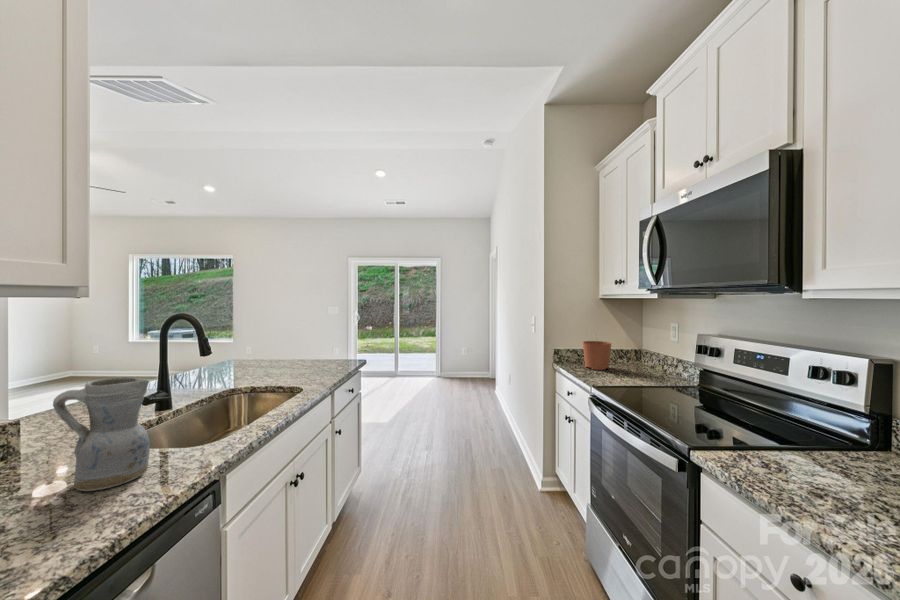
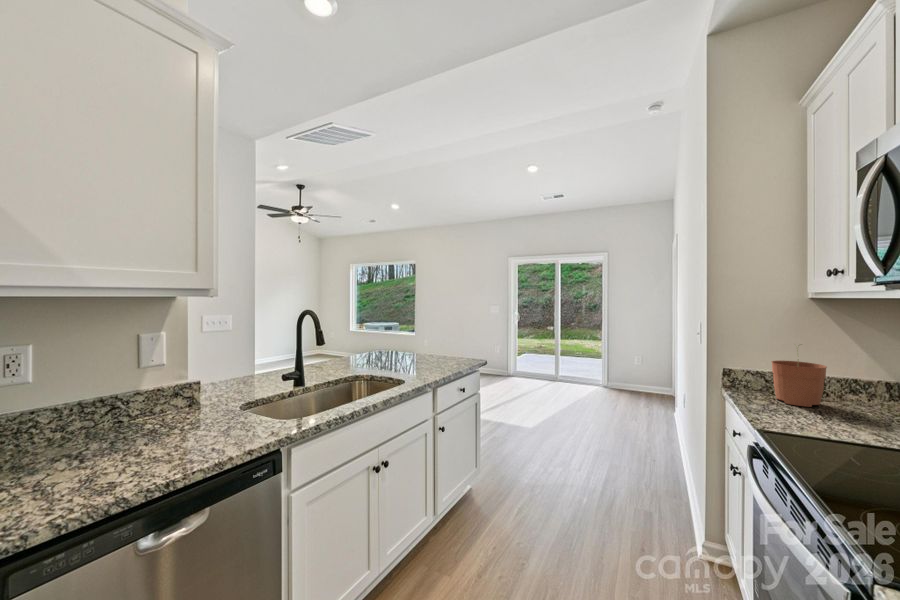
ceramic pitcher: present [53,377,150,491] -> none [175,355,236,440]

